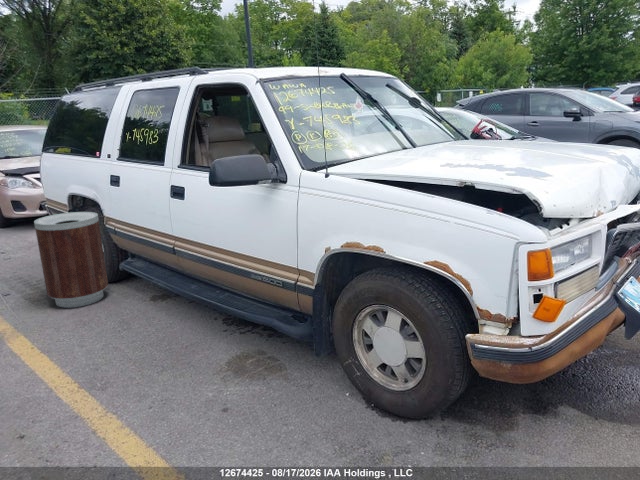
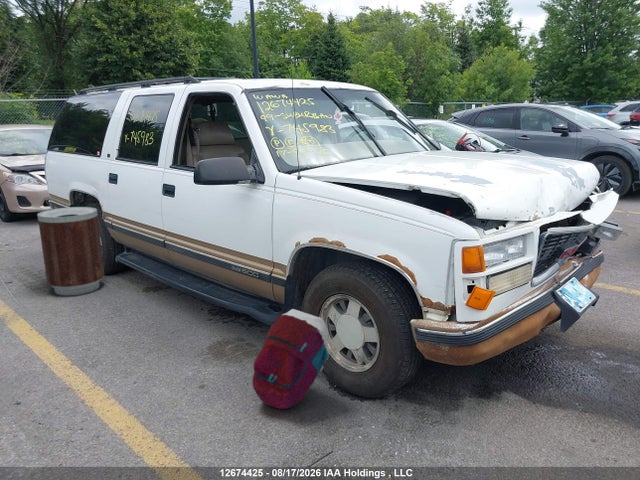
backpack: none [284,321,367,435] -> present [253,309,329,409]

